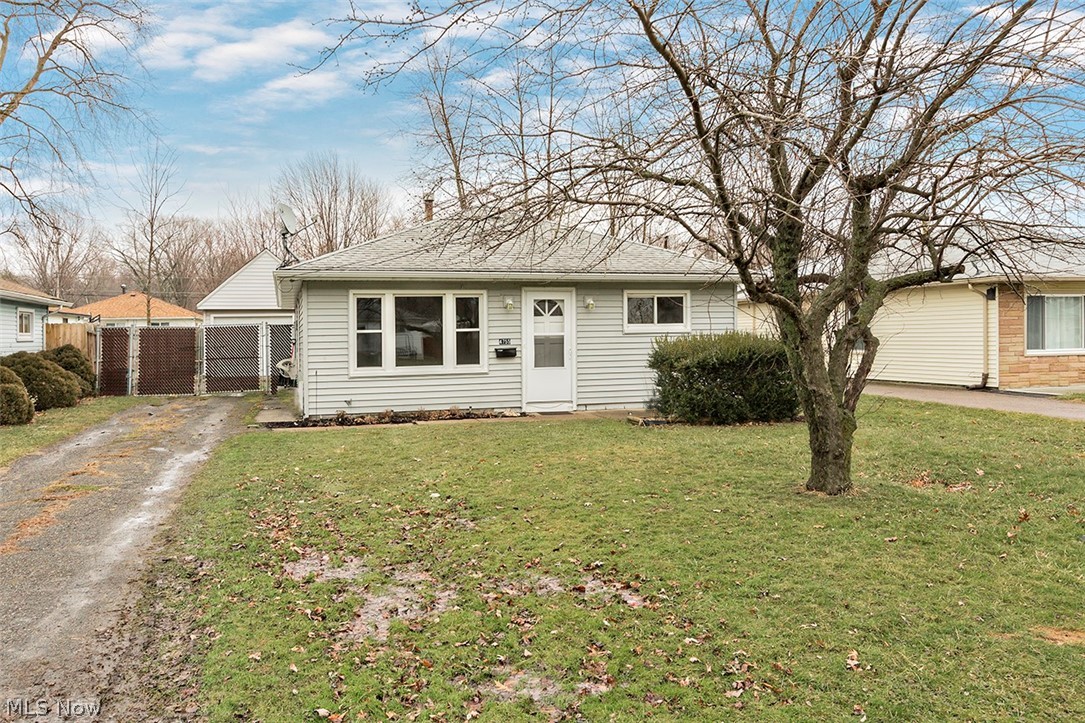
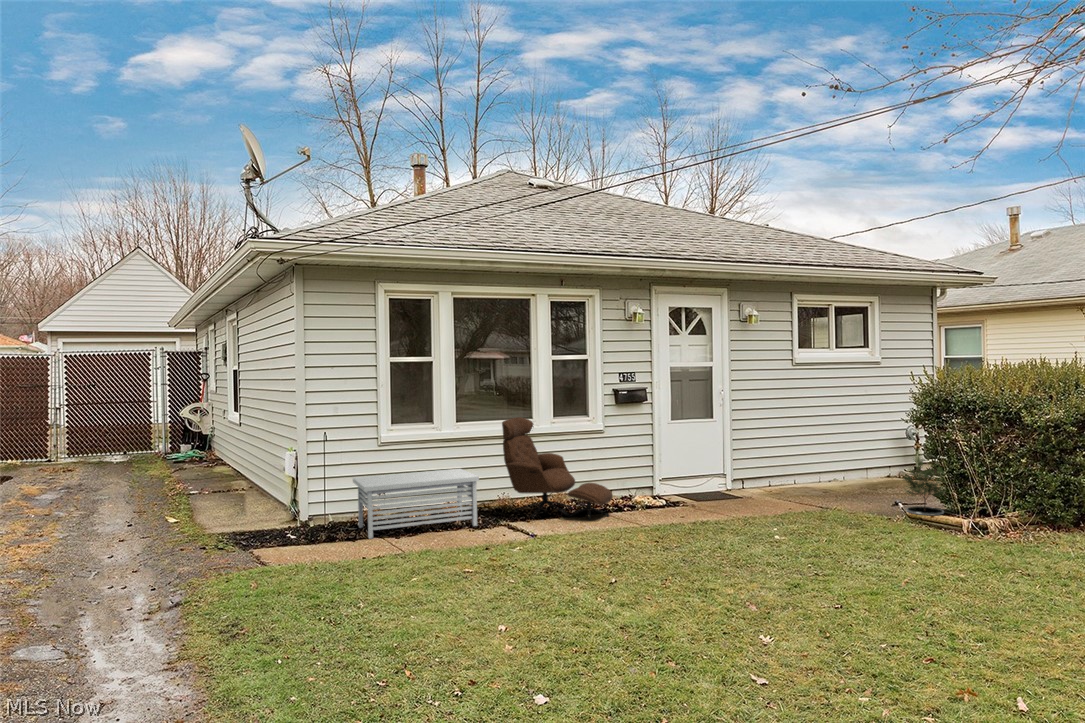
lounge chair: none [418,364,481,423] -> present [502,417,613,520]
storage bench: none [332,393,399,427] -> present [353,469,479,539]

